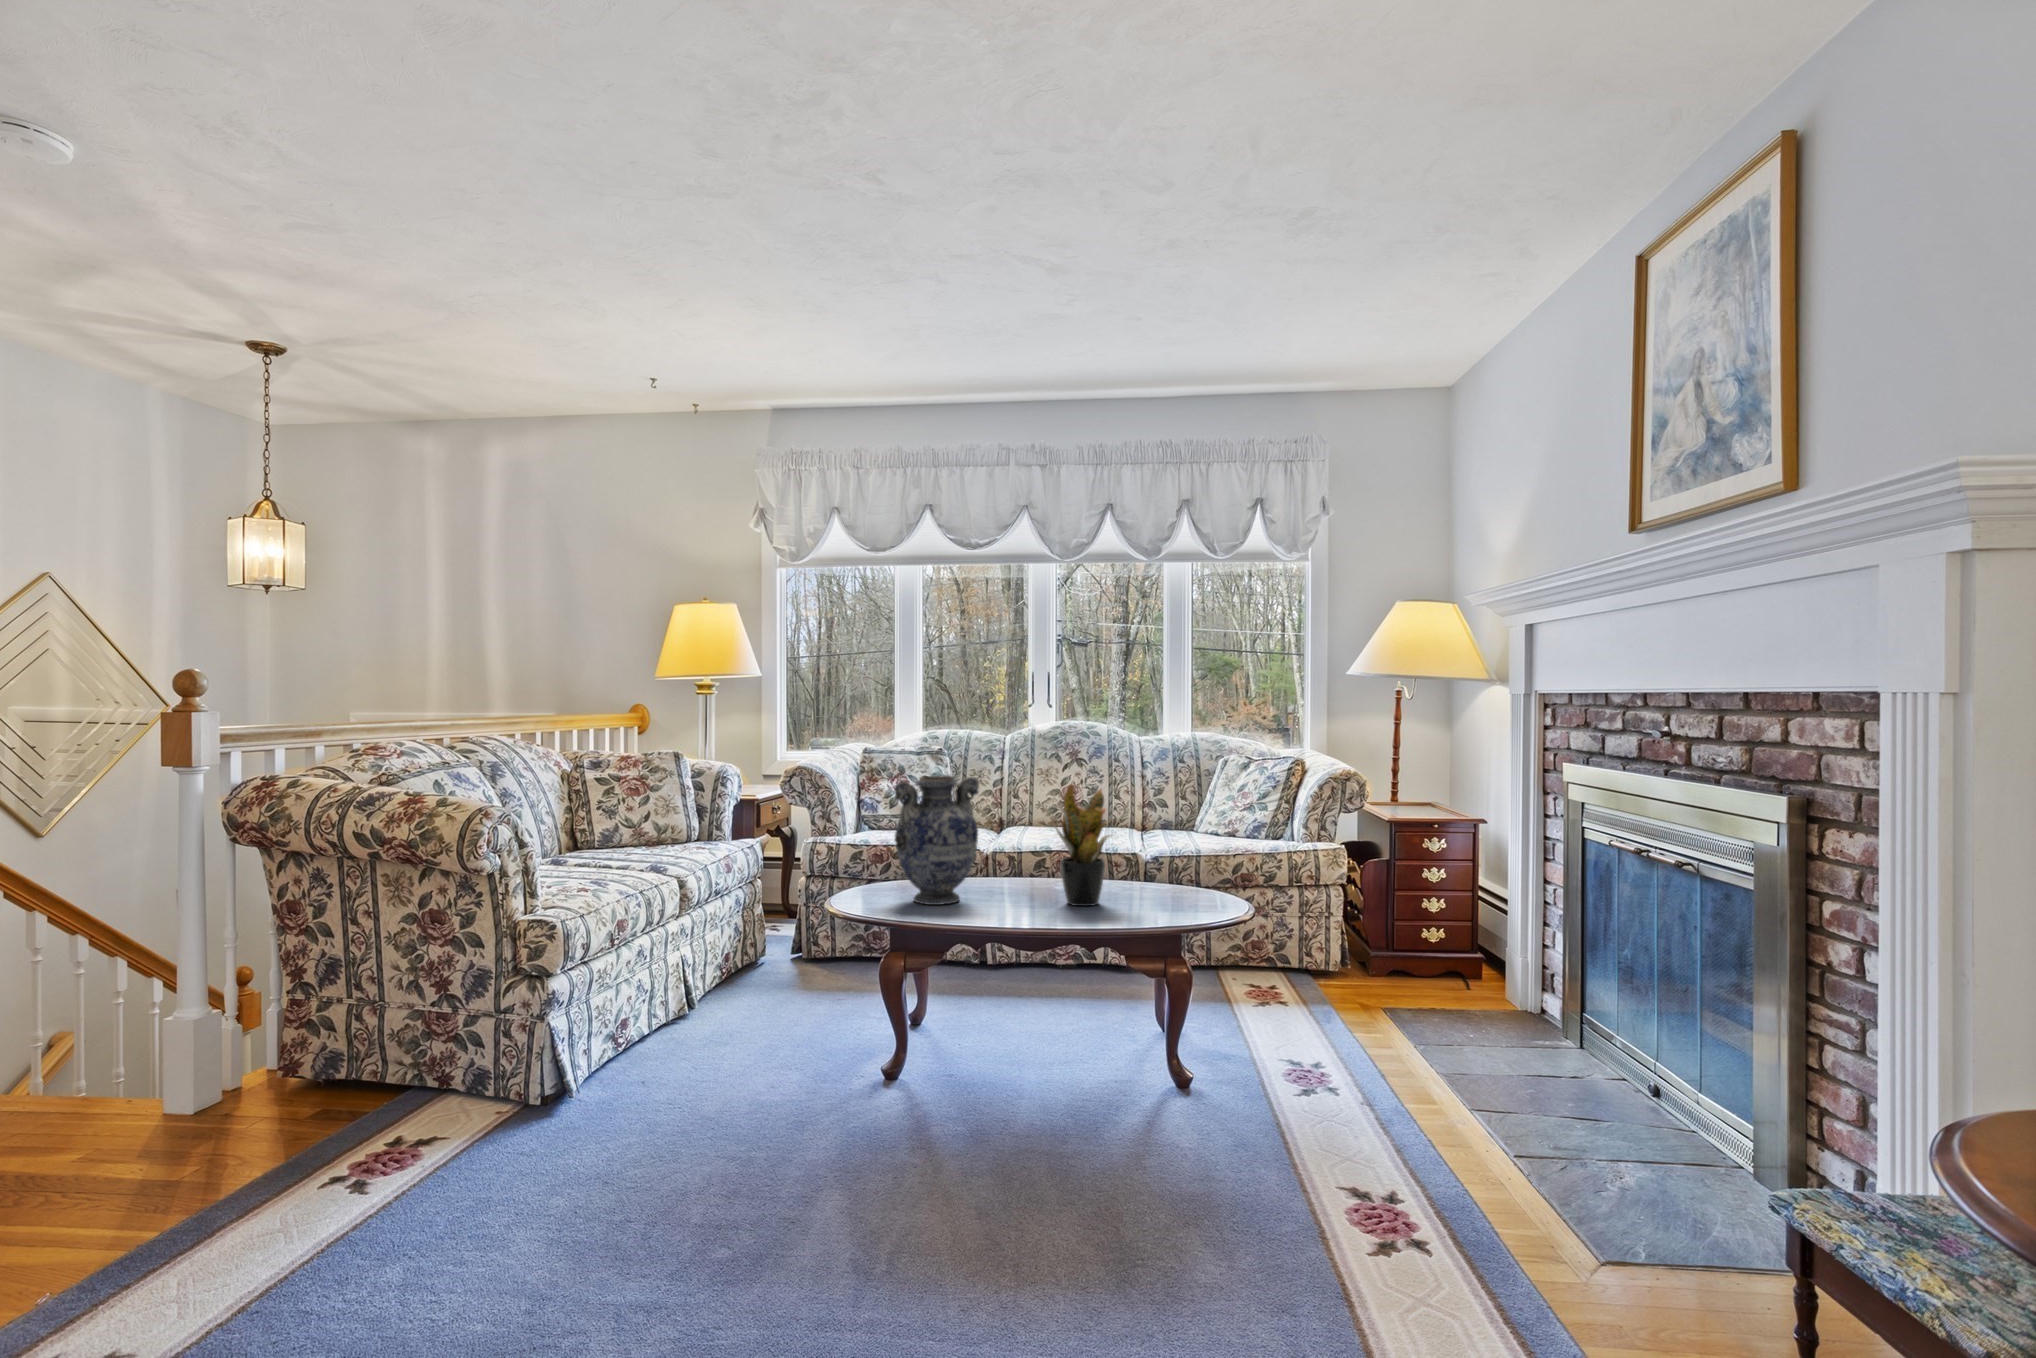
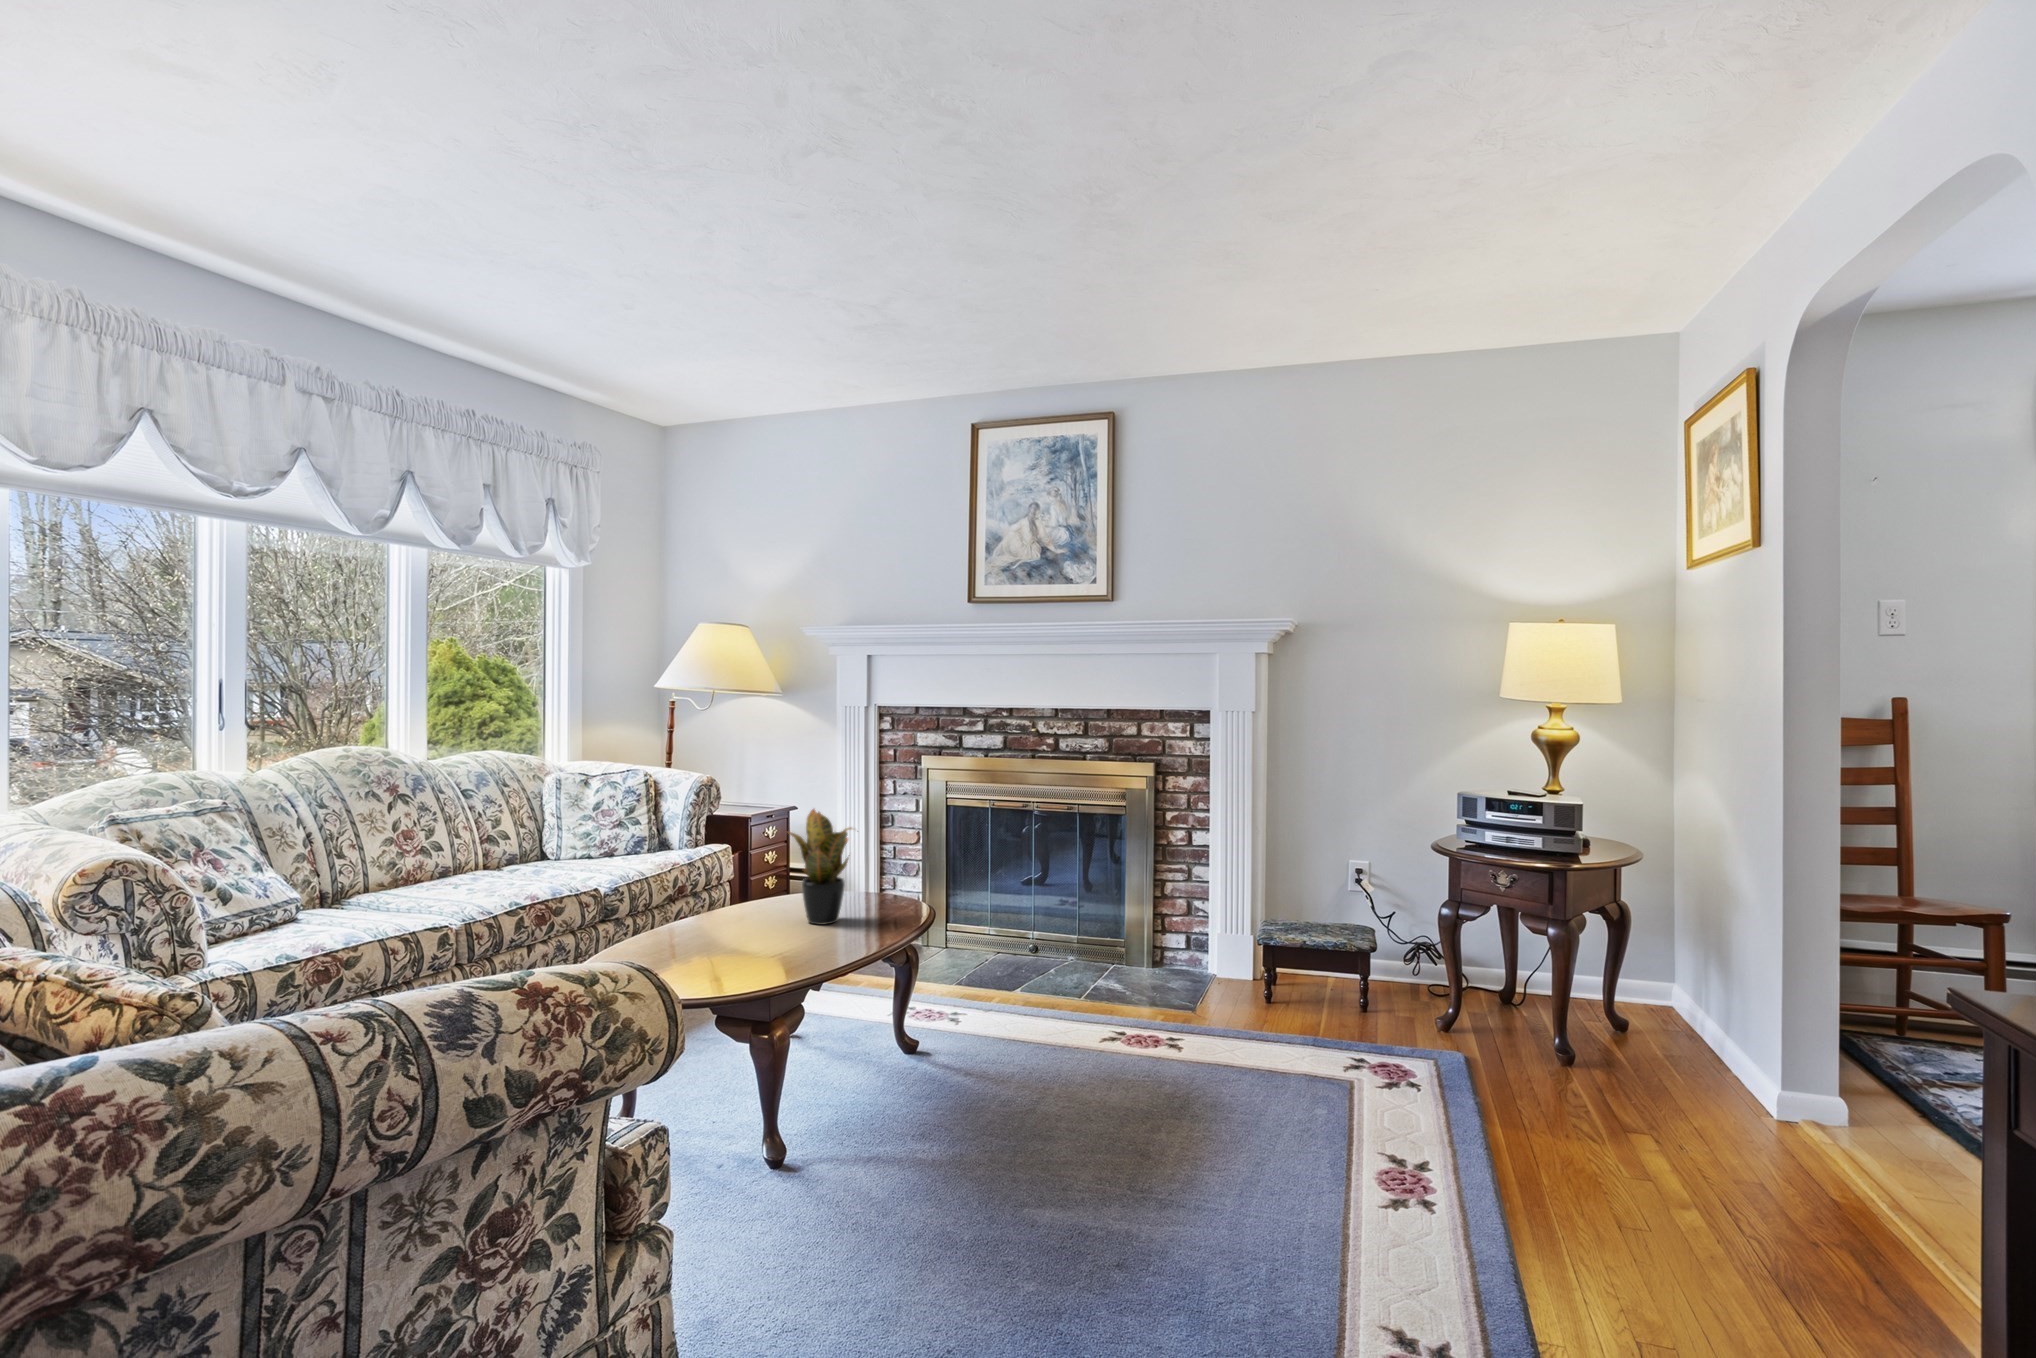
vase: present [894,776,979,905] -> none [694,817,788,964]

